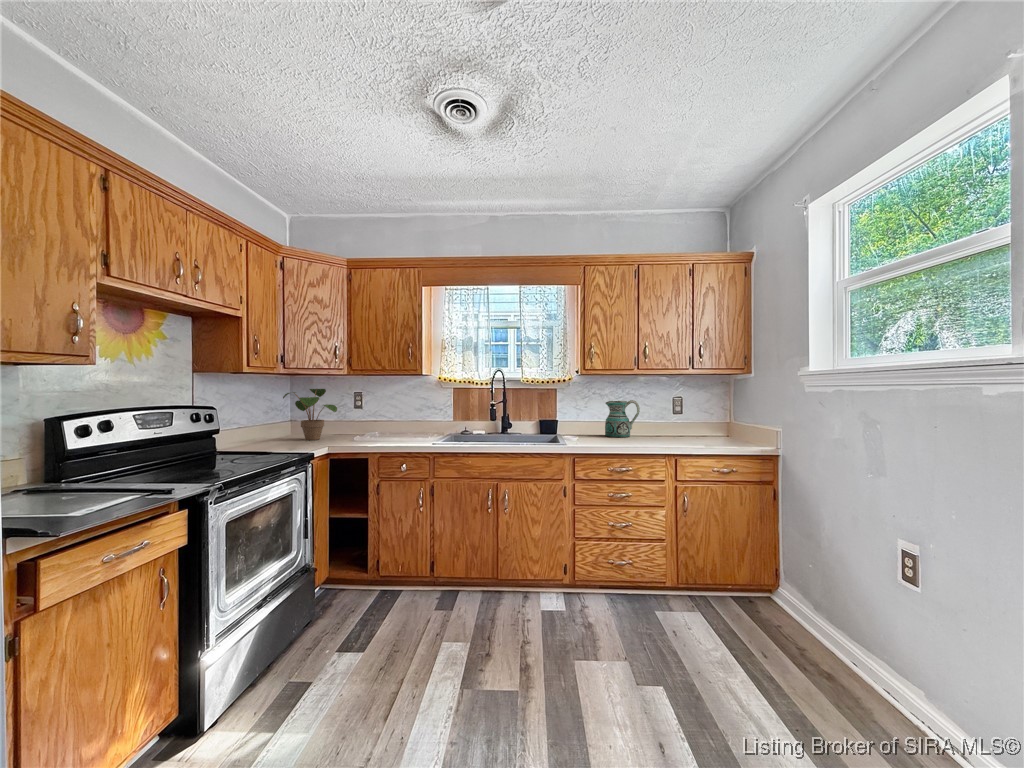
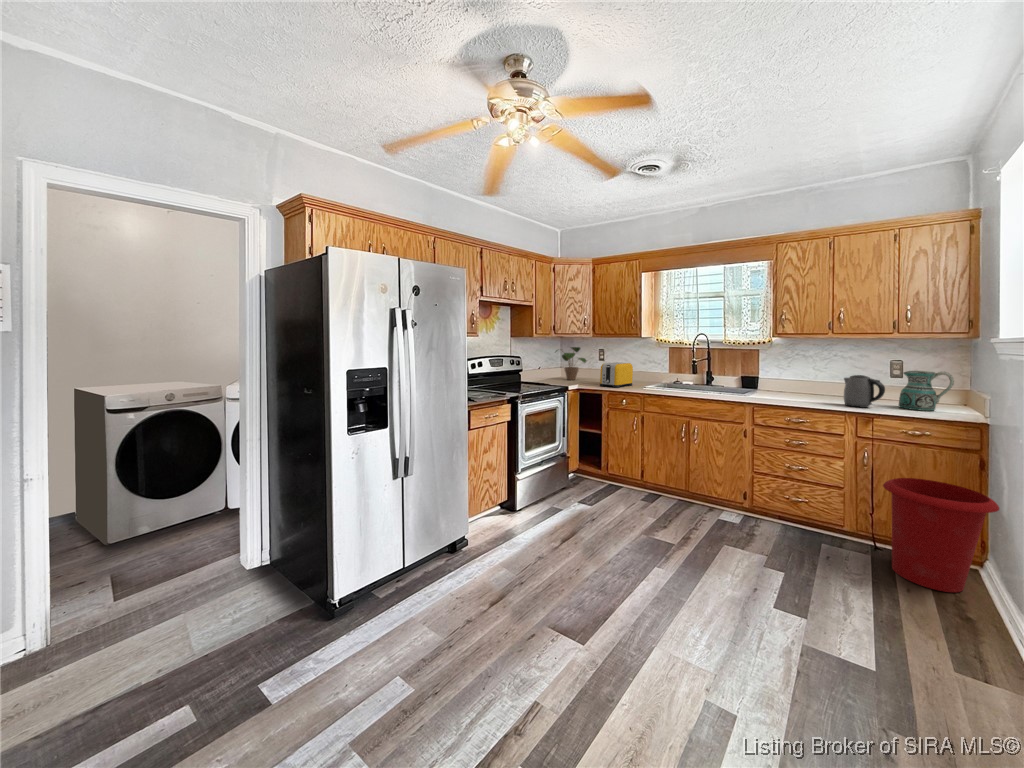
ceramic pitcher: present [605,400,640,437] -> present [899,370,954,411]
toaster: none [363,409,410,446] -> present [600,362,633,388]
kettle: none [650,410,689,446] -> present [844,375,885,408]
waste bin: none [714,519,815,648] -> present [883,478,999,592]

